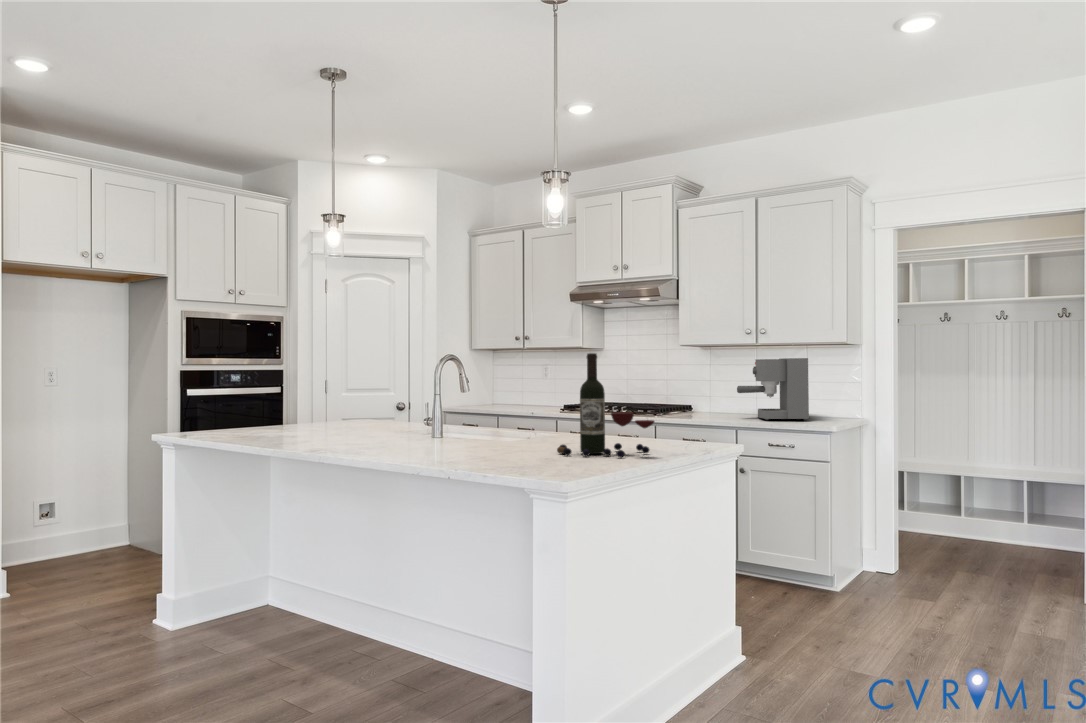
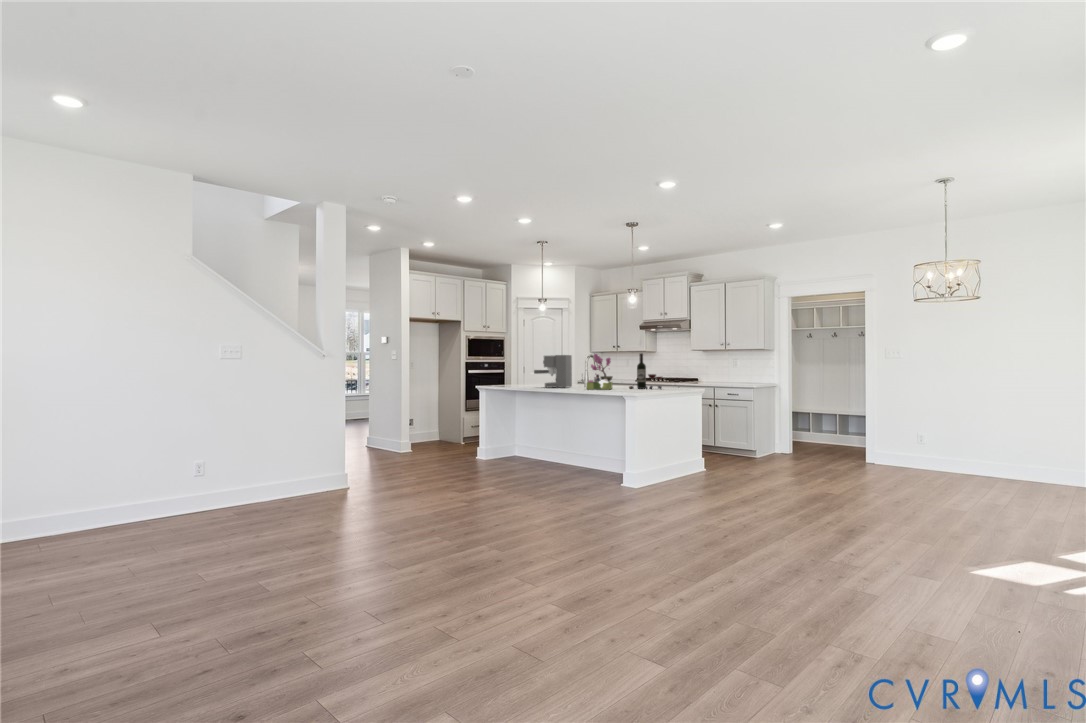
flower arrangement: none [431,351,512,464] -> present [587,354,613,390]
coffee maker: present [737,358,809,420] -> present [534,355,572,388]

